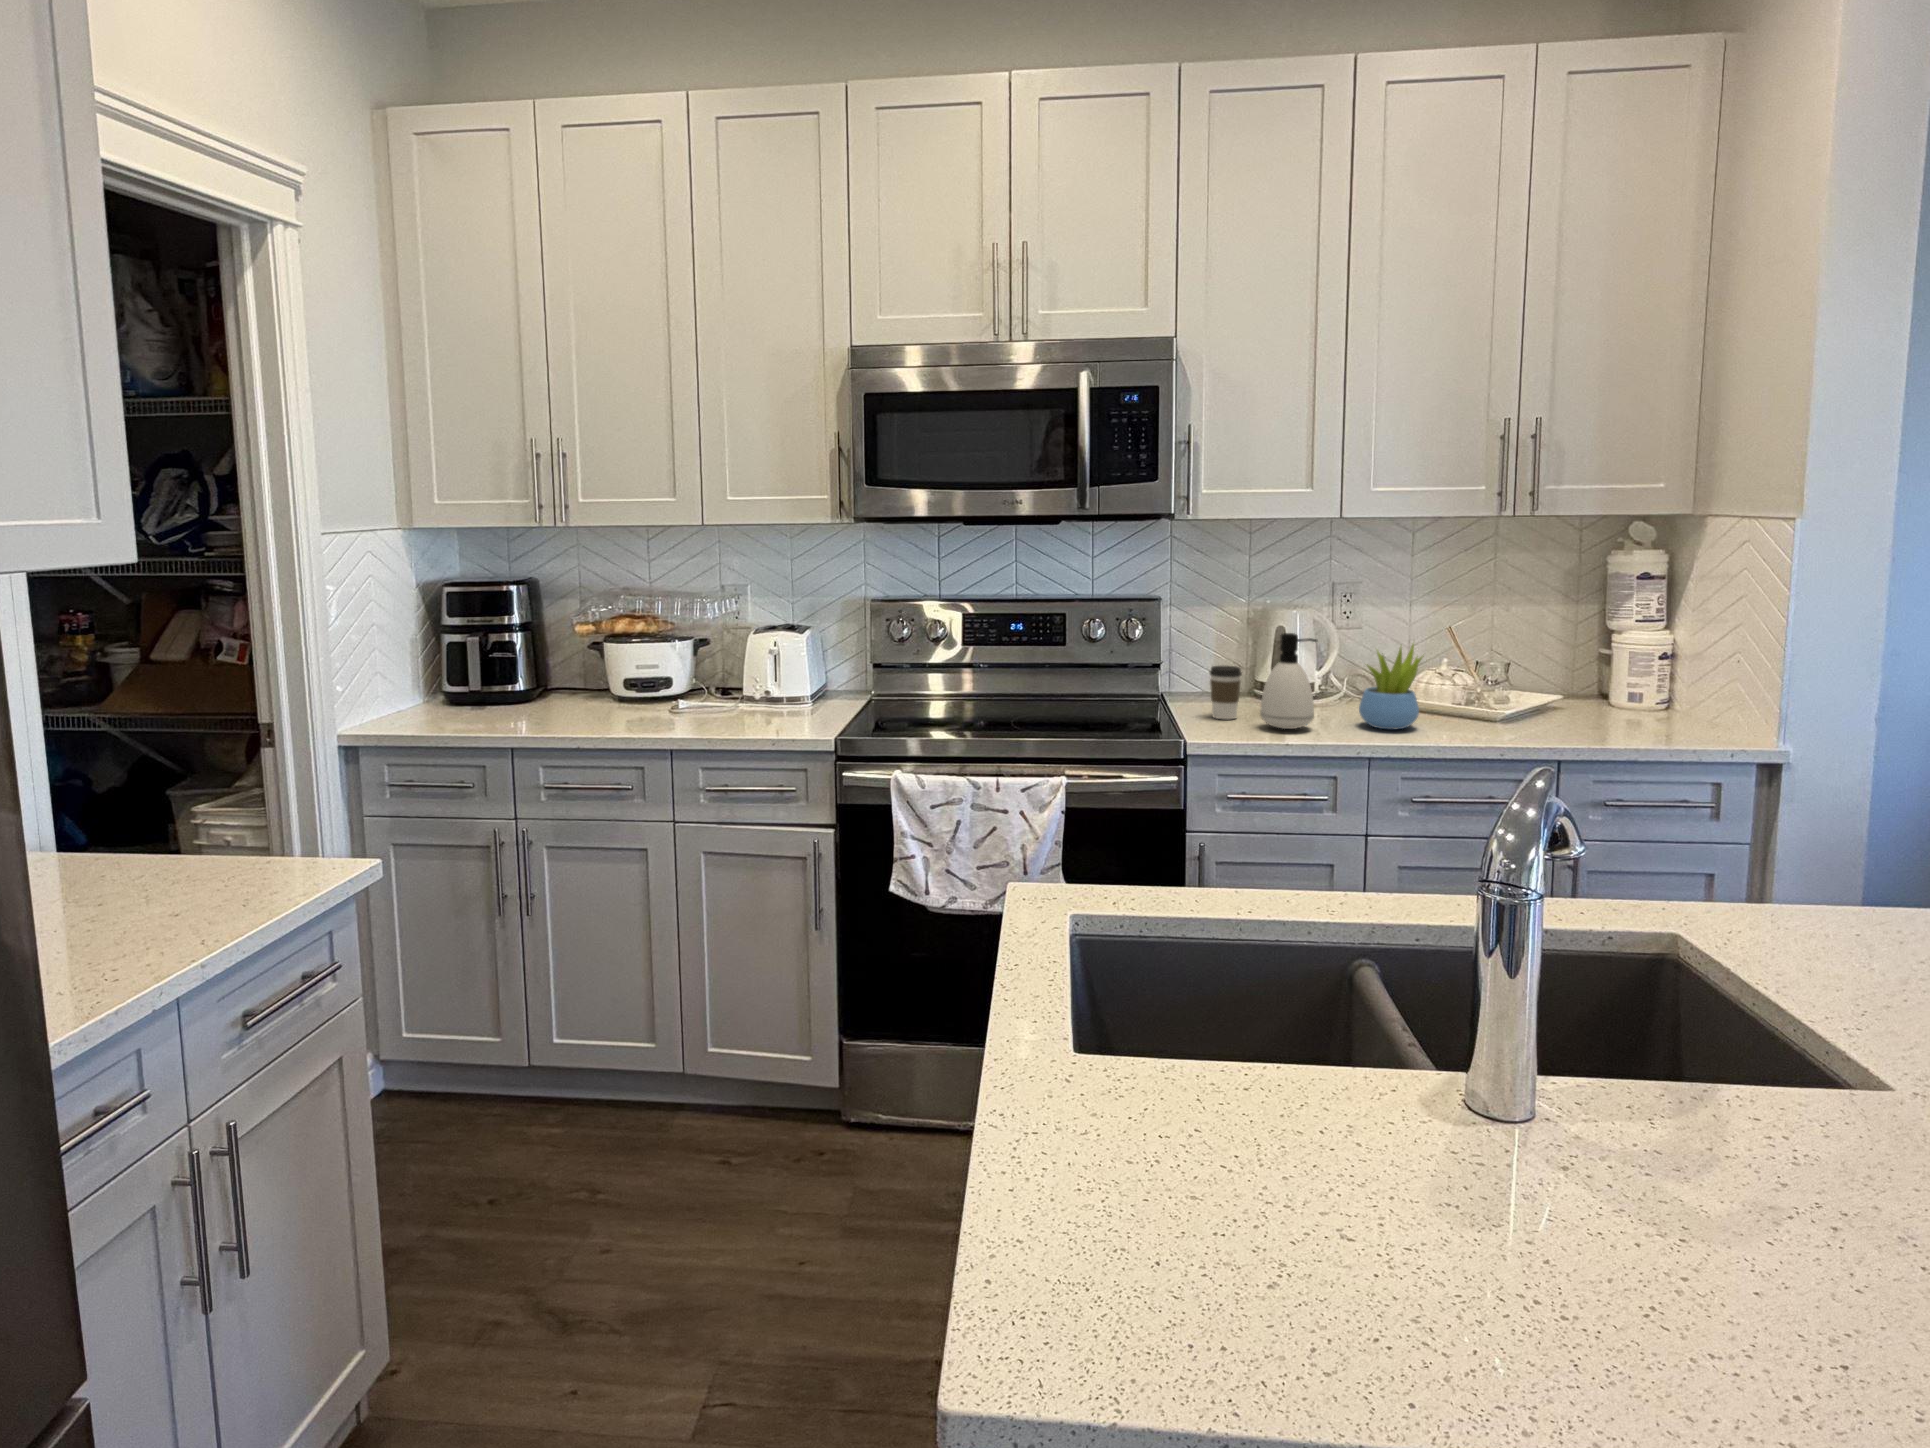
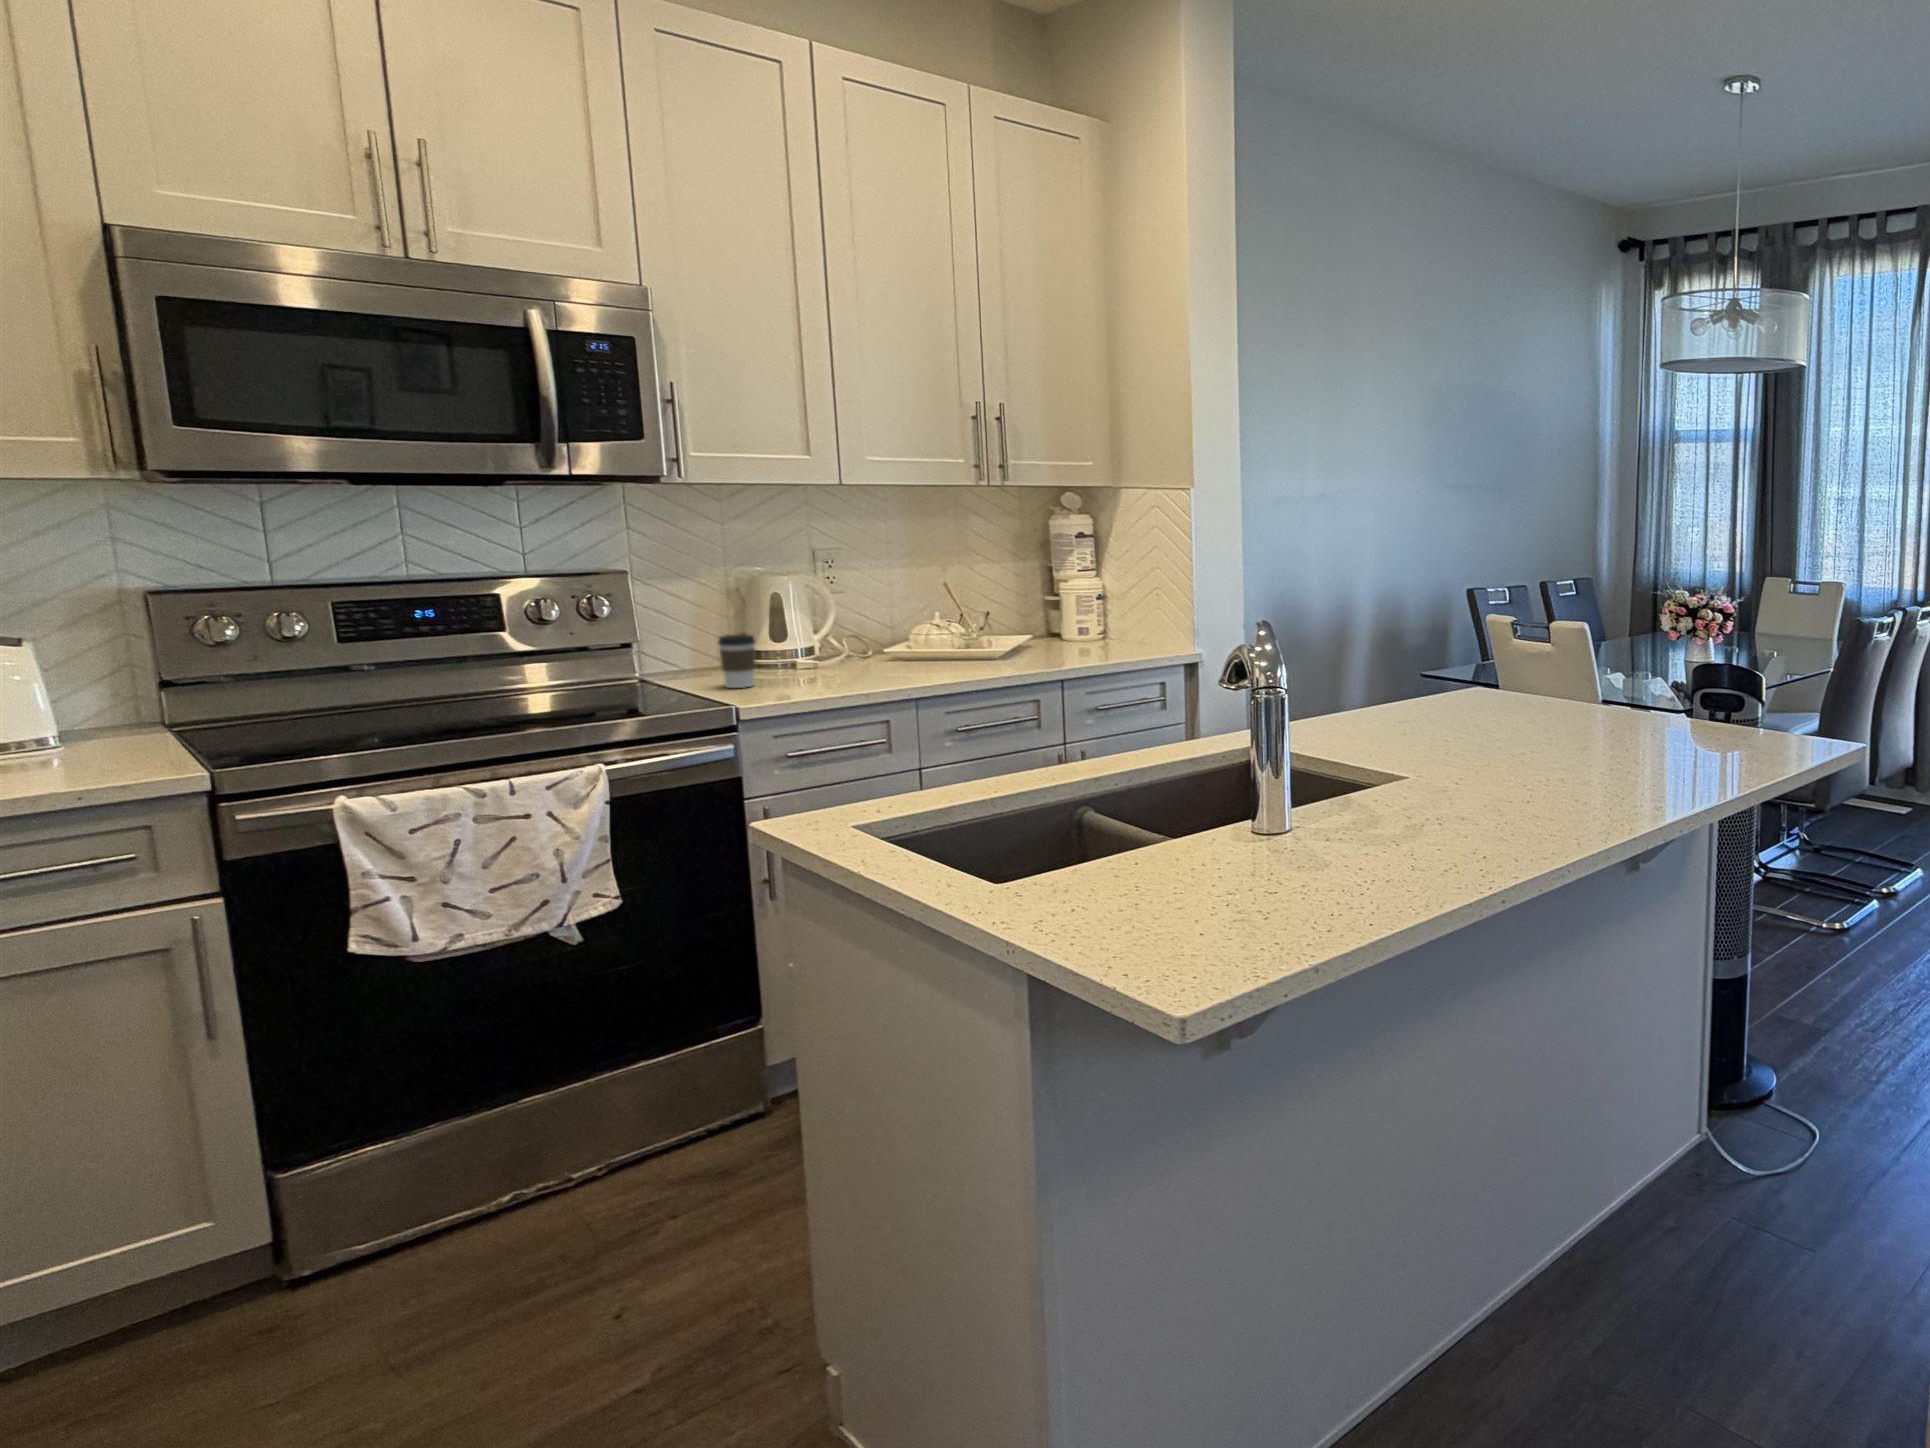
soap dispenser: present [1260,633,1317,729] -> none [787,597,844,687]
succulent plant: present [1359,644,1422,729] -> none [880,596,939,676]

